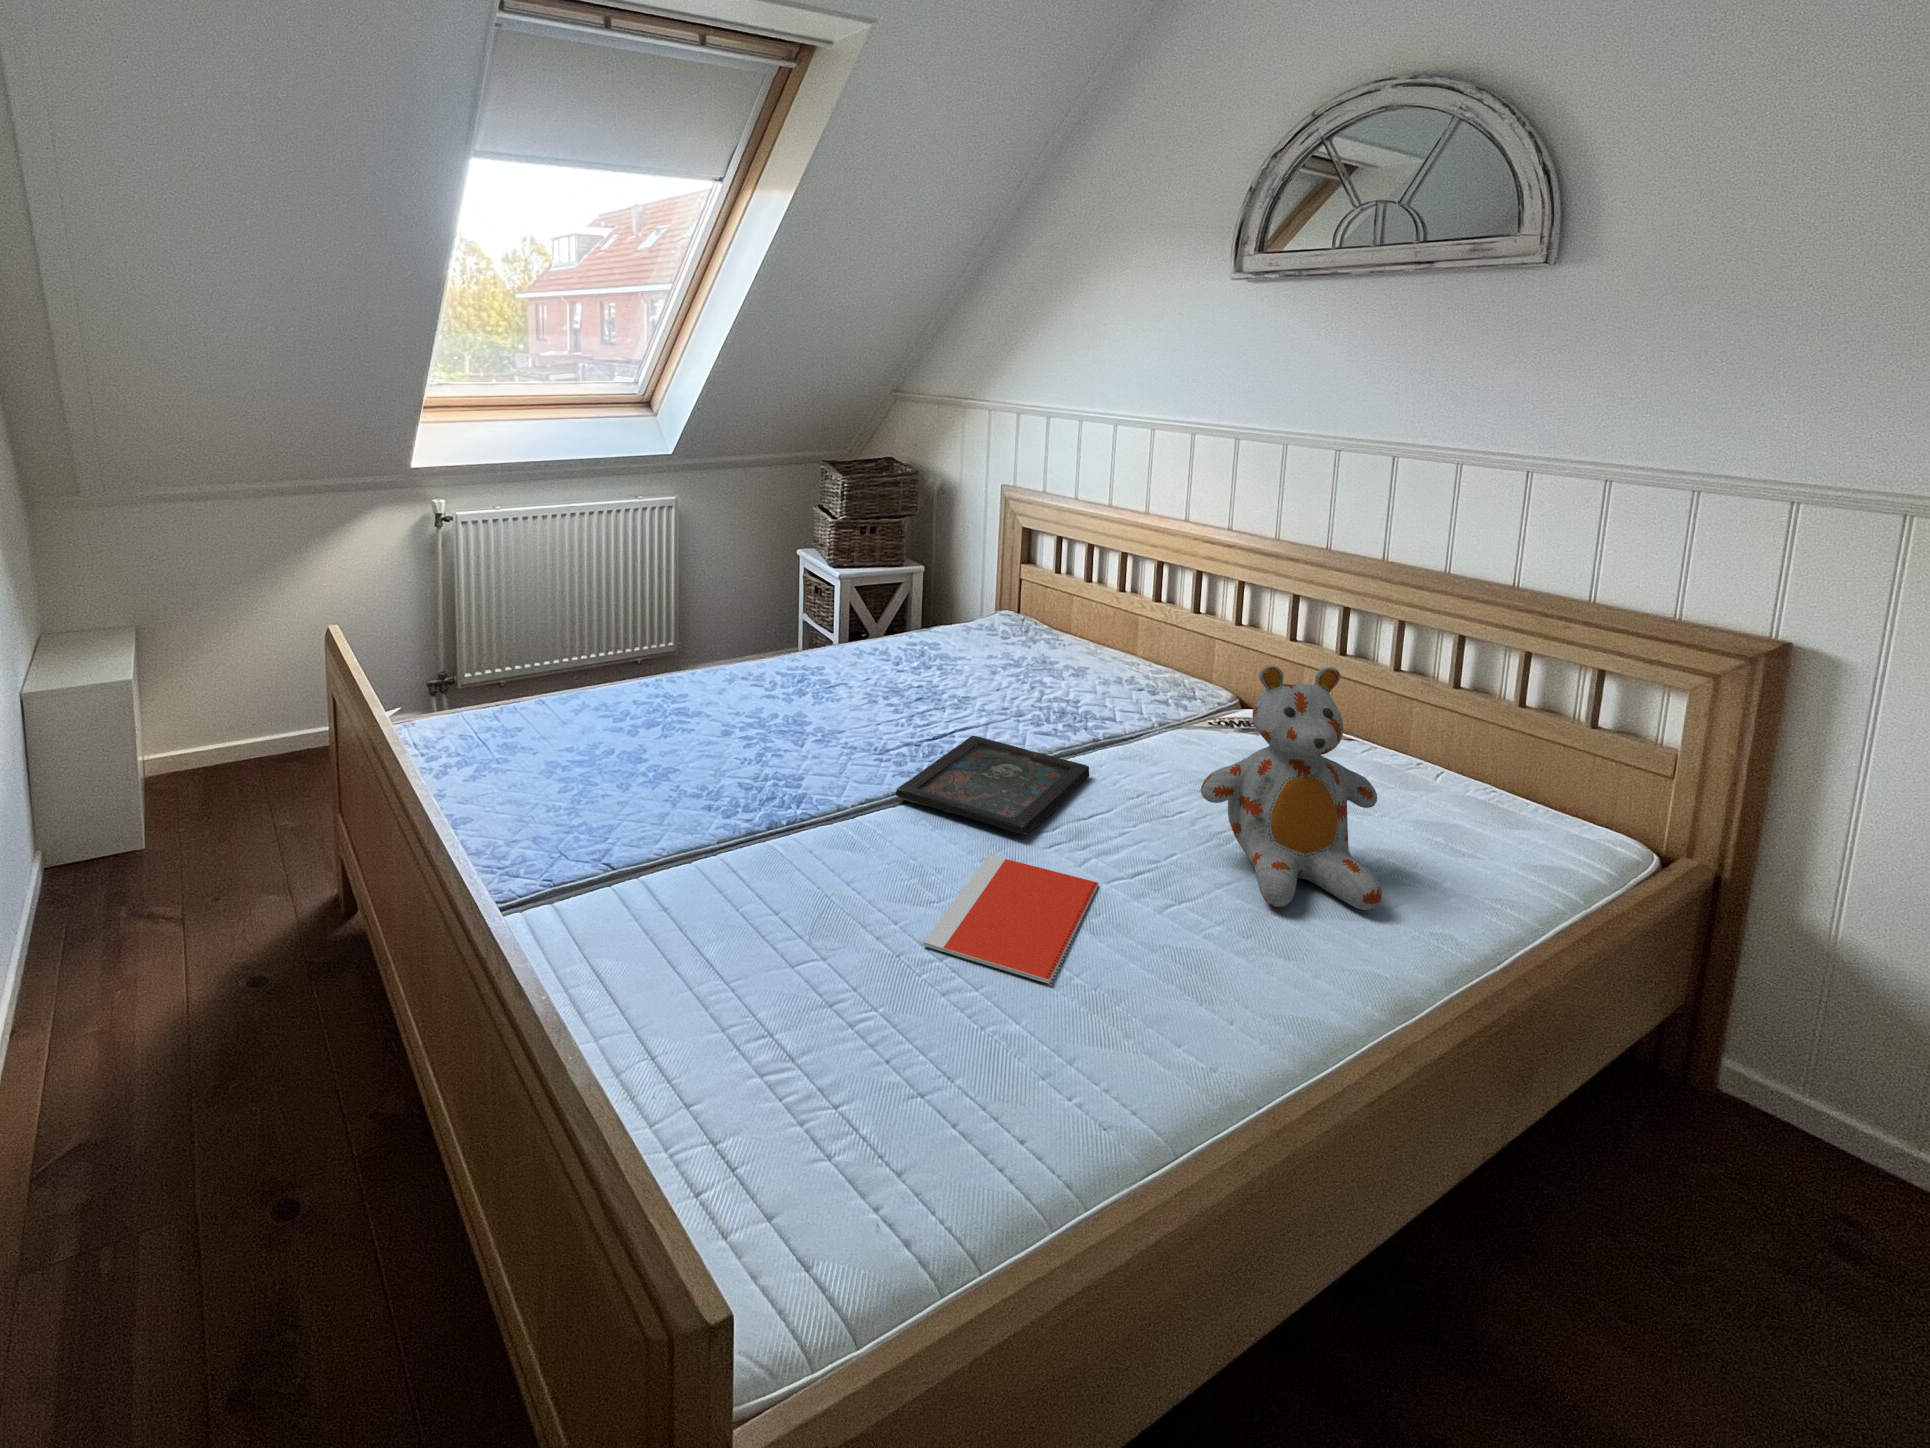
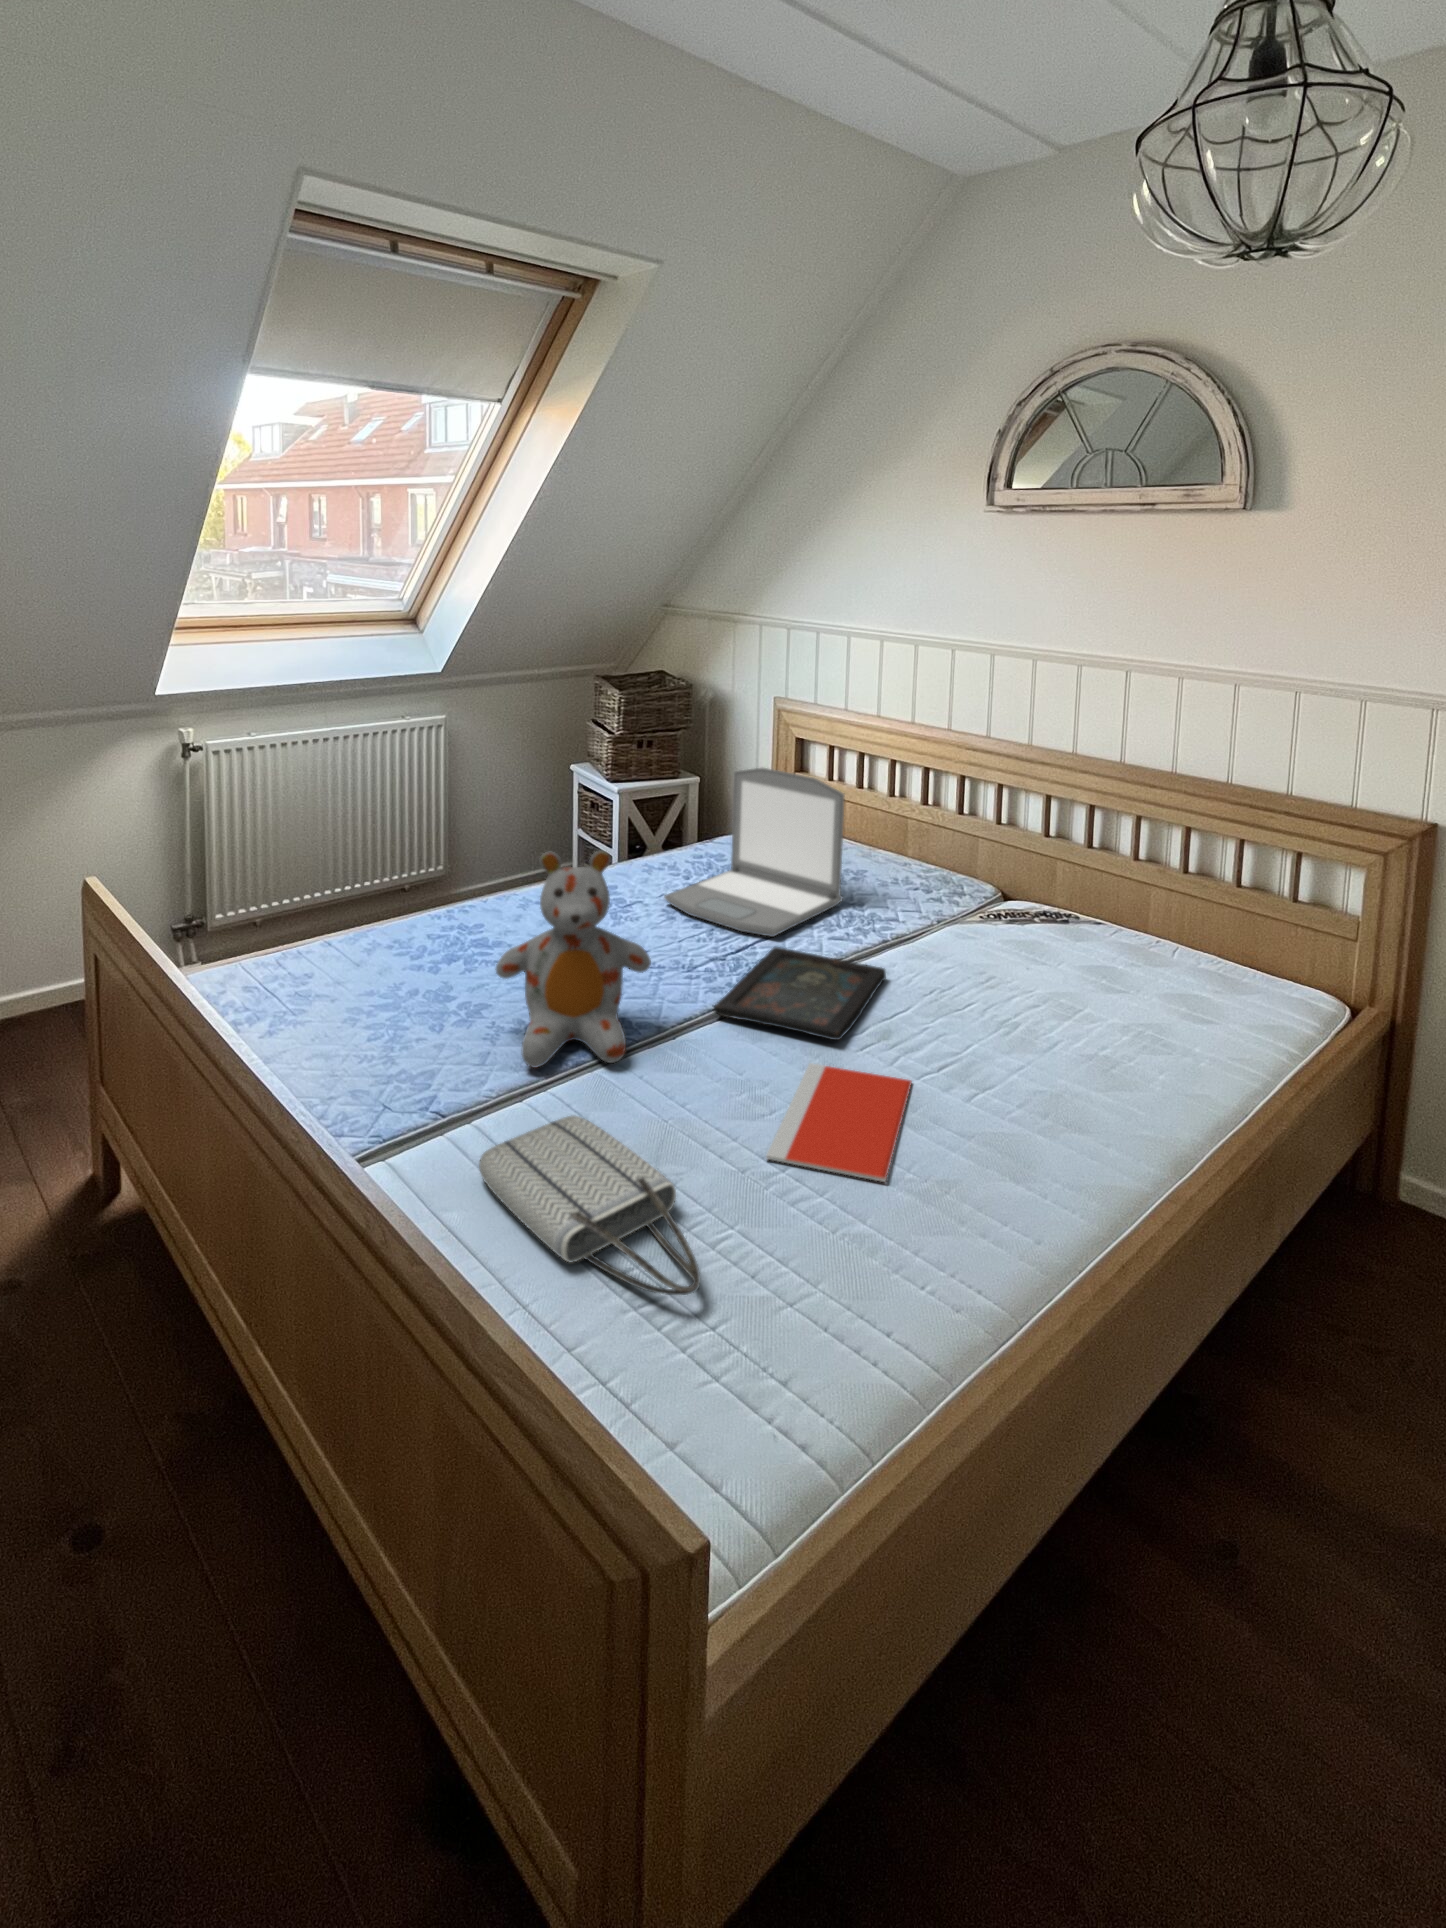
laptop: none [867,552,1059,726] -> present [664,768,845,937]
stuffed bear: present [1201,665,1382,910] -> present [495,850,651,1068]
tote bag: none [632,881,828,1069] -> present [479,1116,700,1295]

